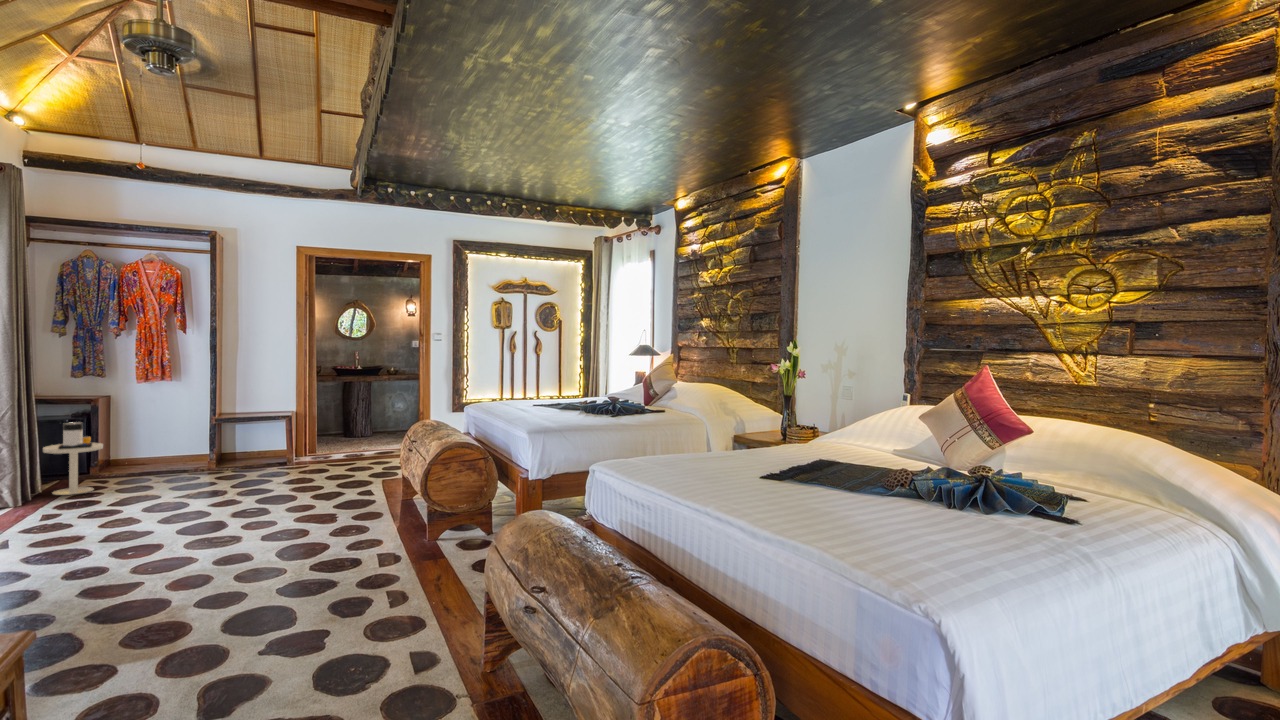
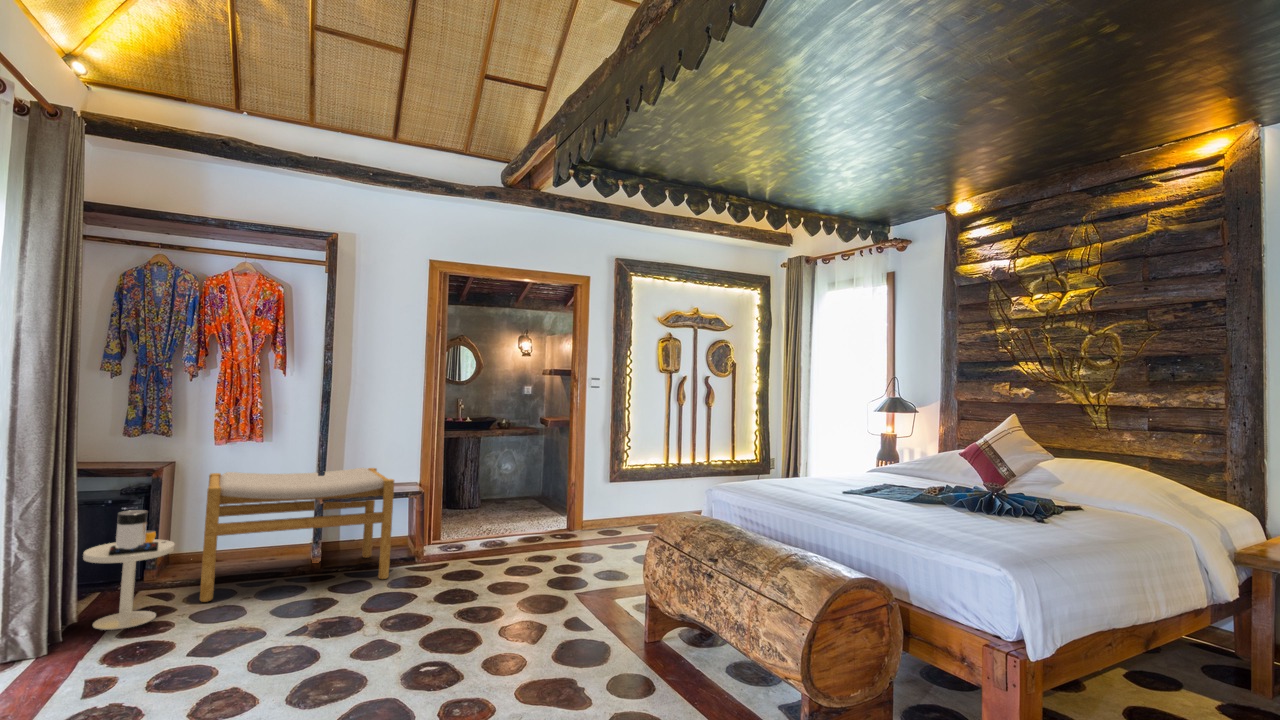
footstool: none [125,400,262,484] -> present [200,468,394,602]

